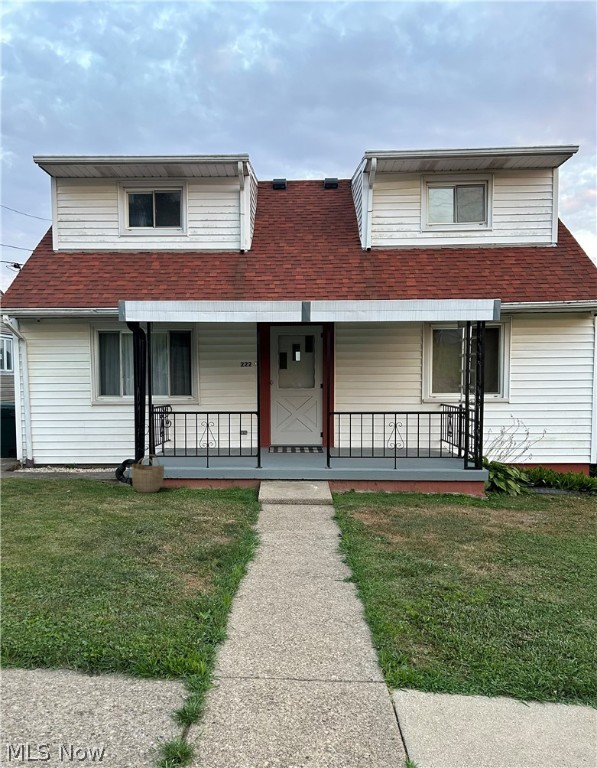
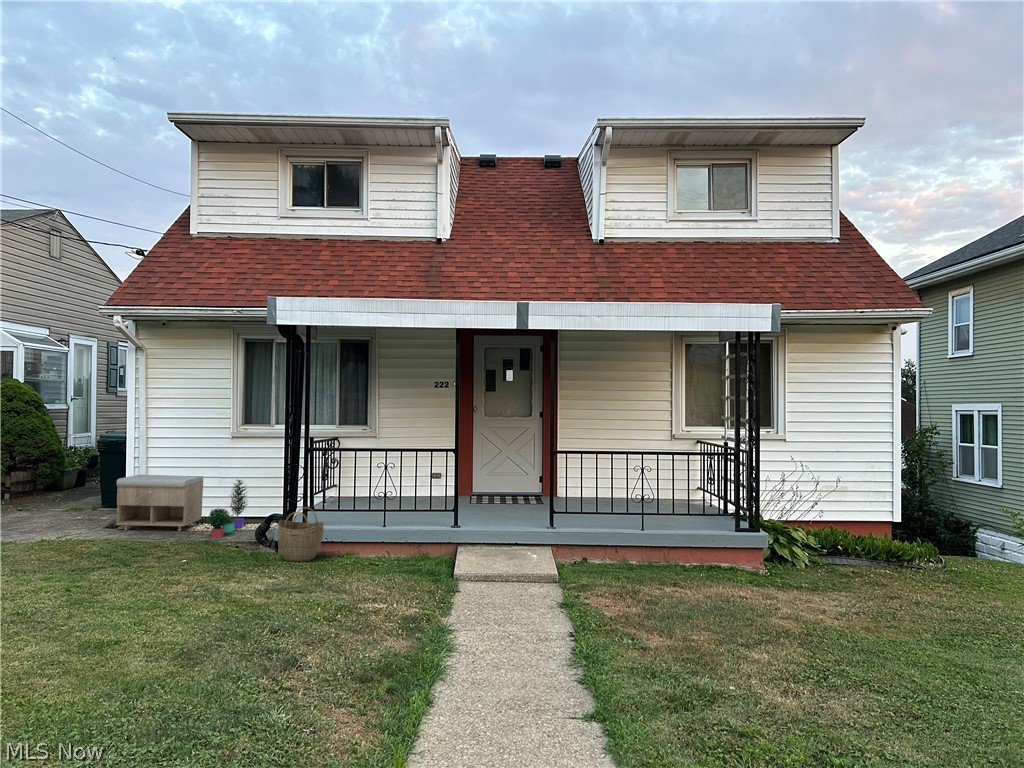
storage bench: none [10,433,72,474] -> present [115,475,203,531]
potted plant: none [77,435,106,478] -> present [207,480,248,538]

